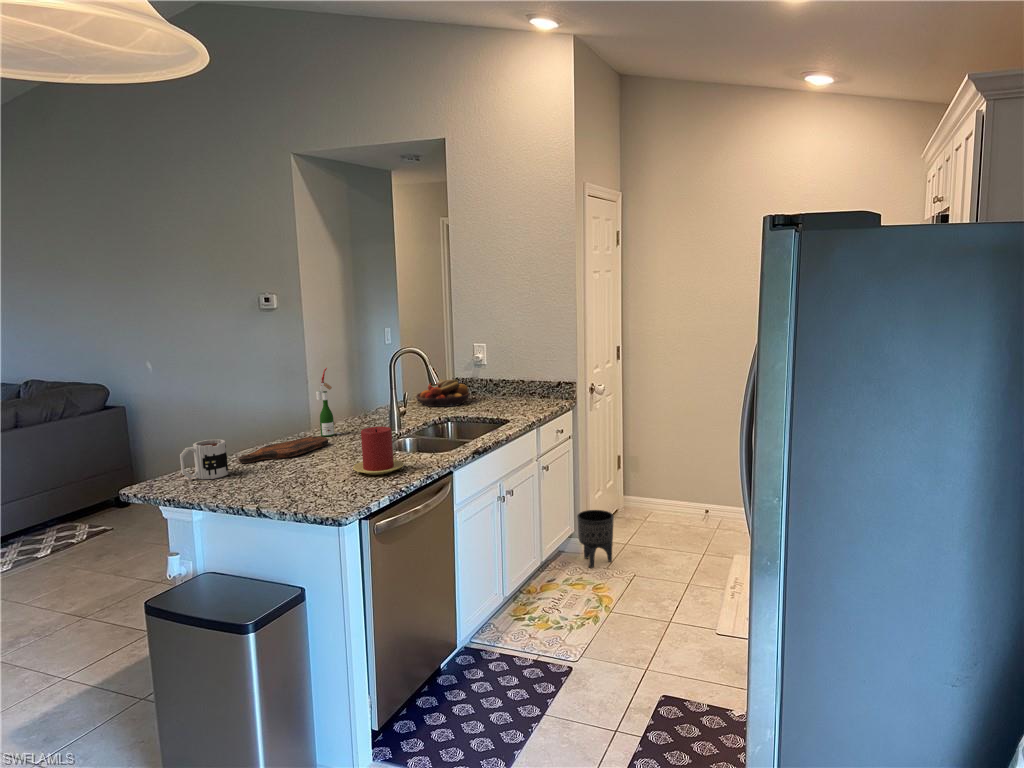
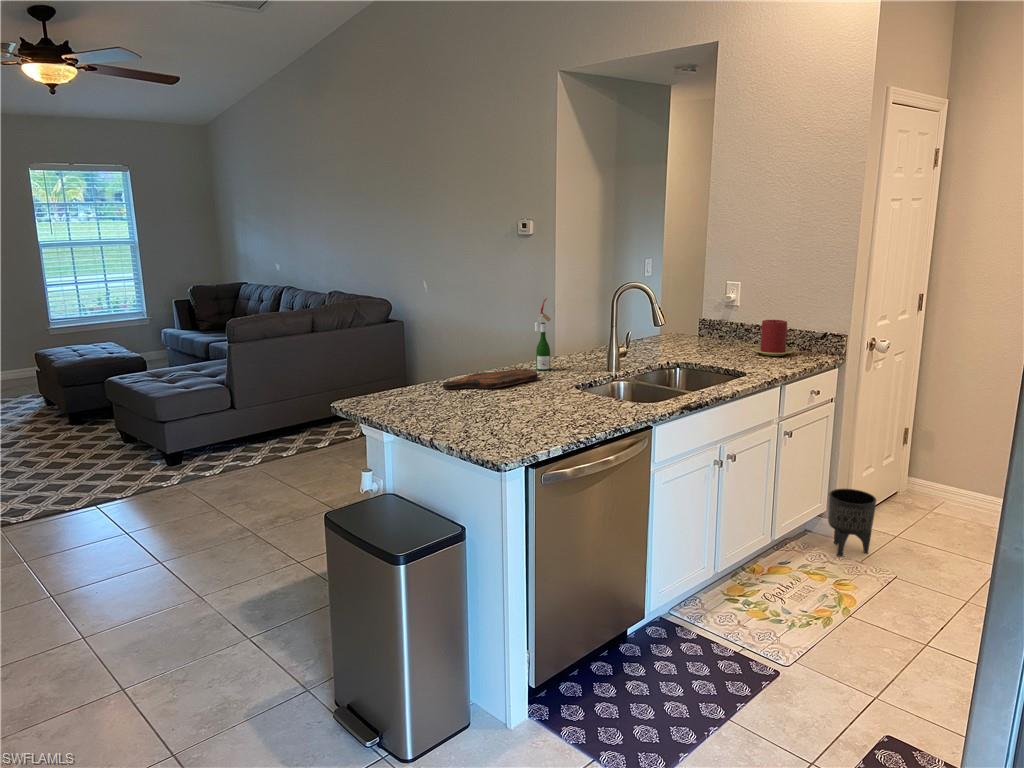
fruit bowl: present [416,379,469,407] -> none [654,319,714,351]
candle: present [353,427,404,475] -> present [752,320,794,356]
mug: present [180,439,228,479] -> none [382,362,426,402]

